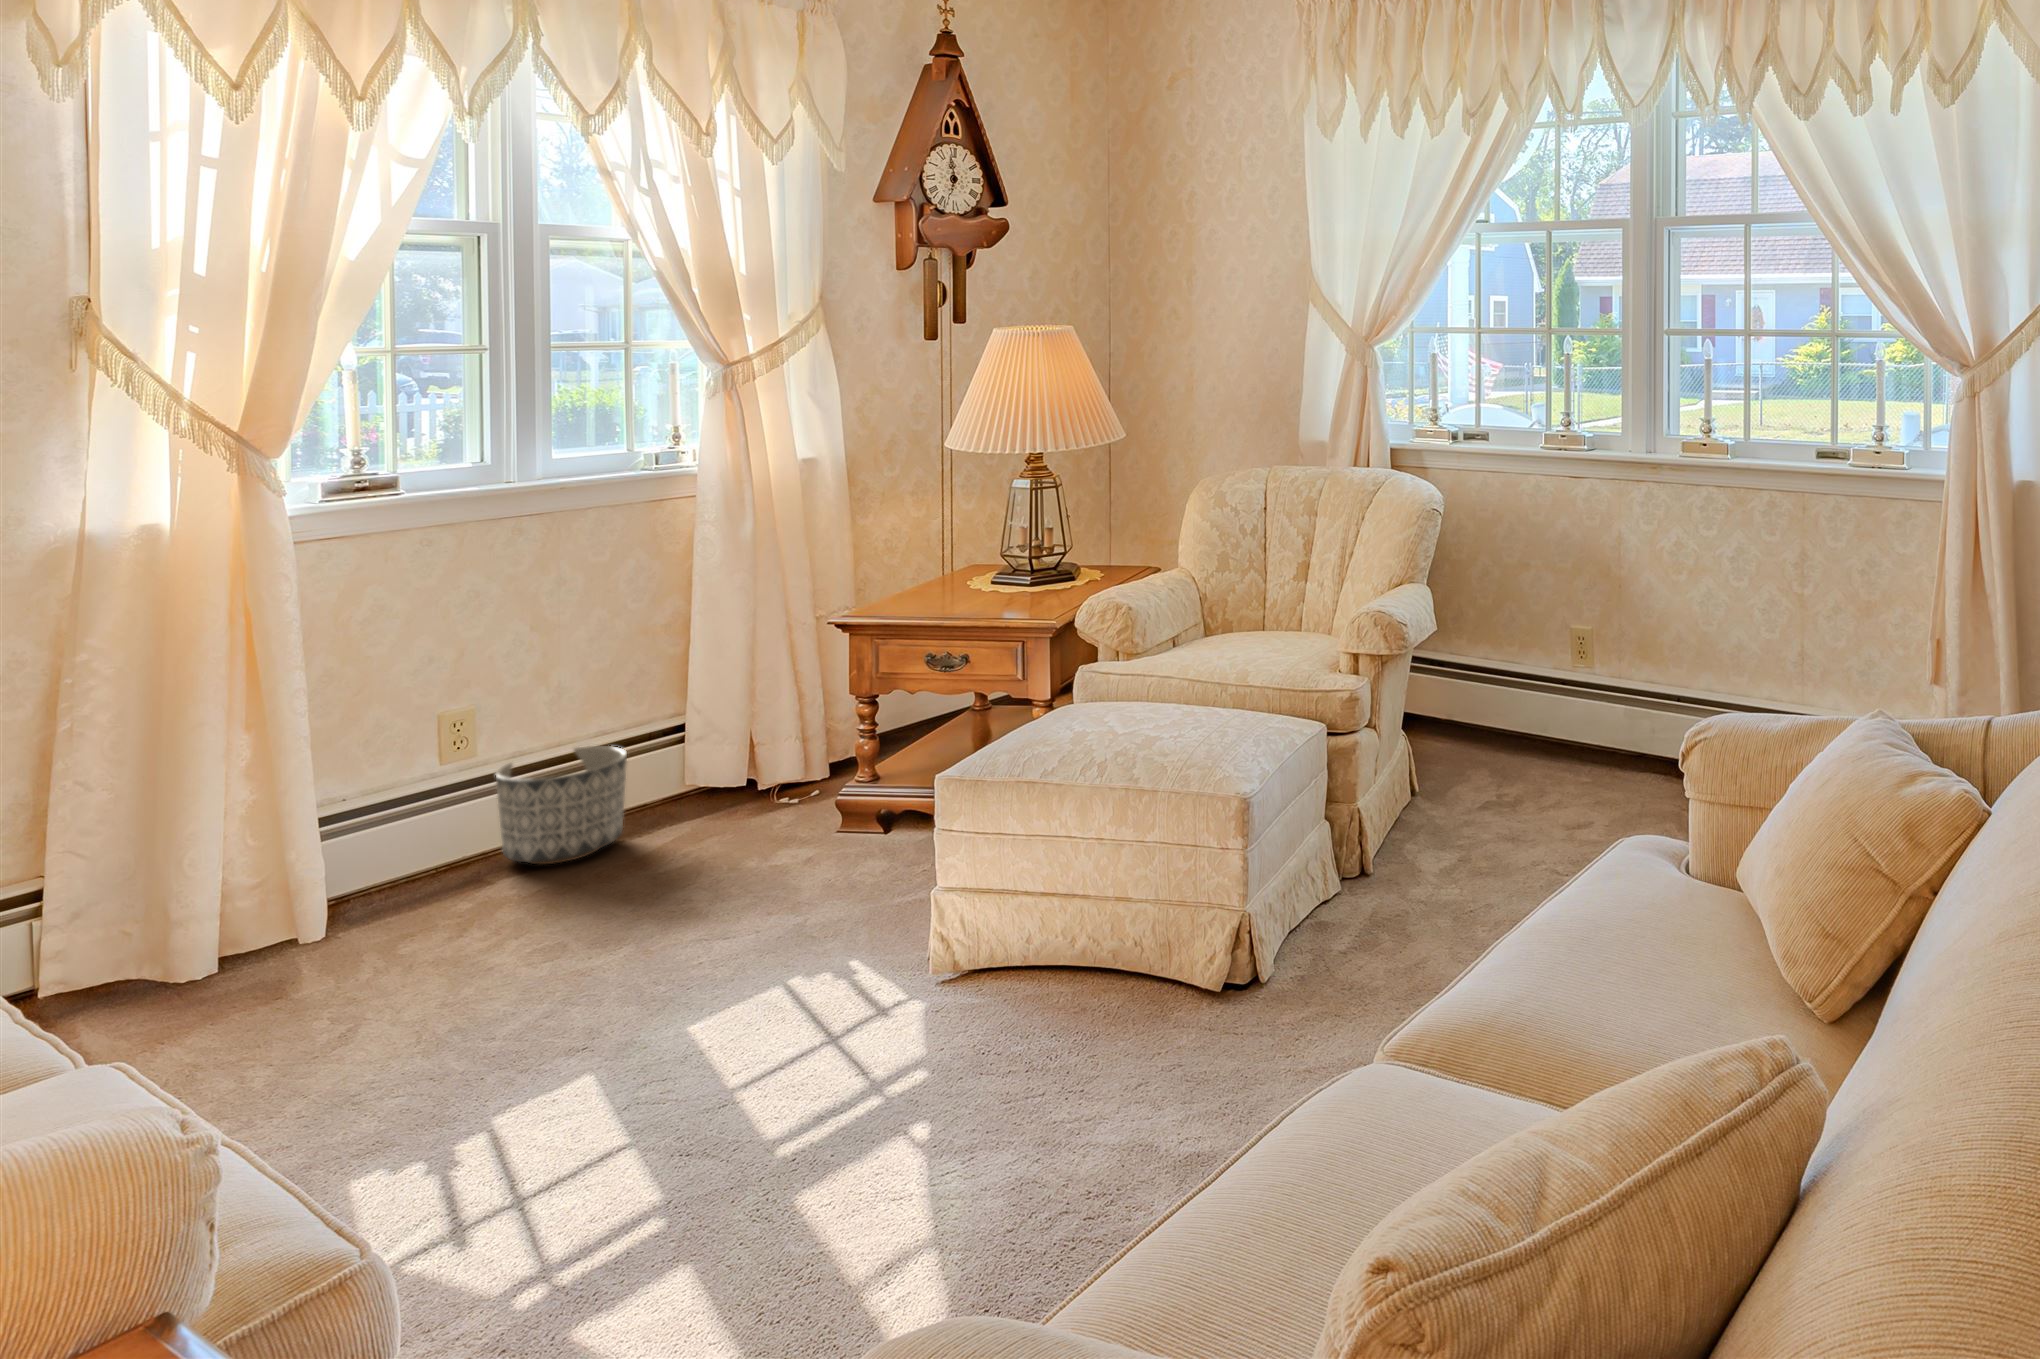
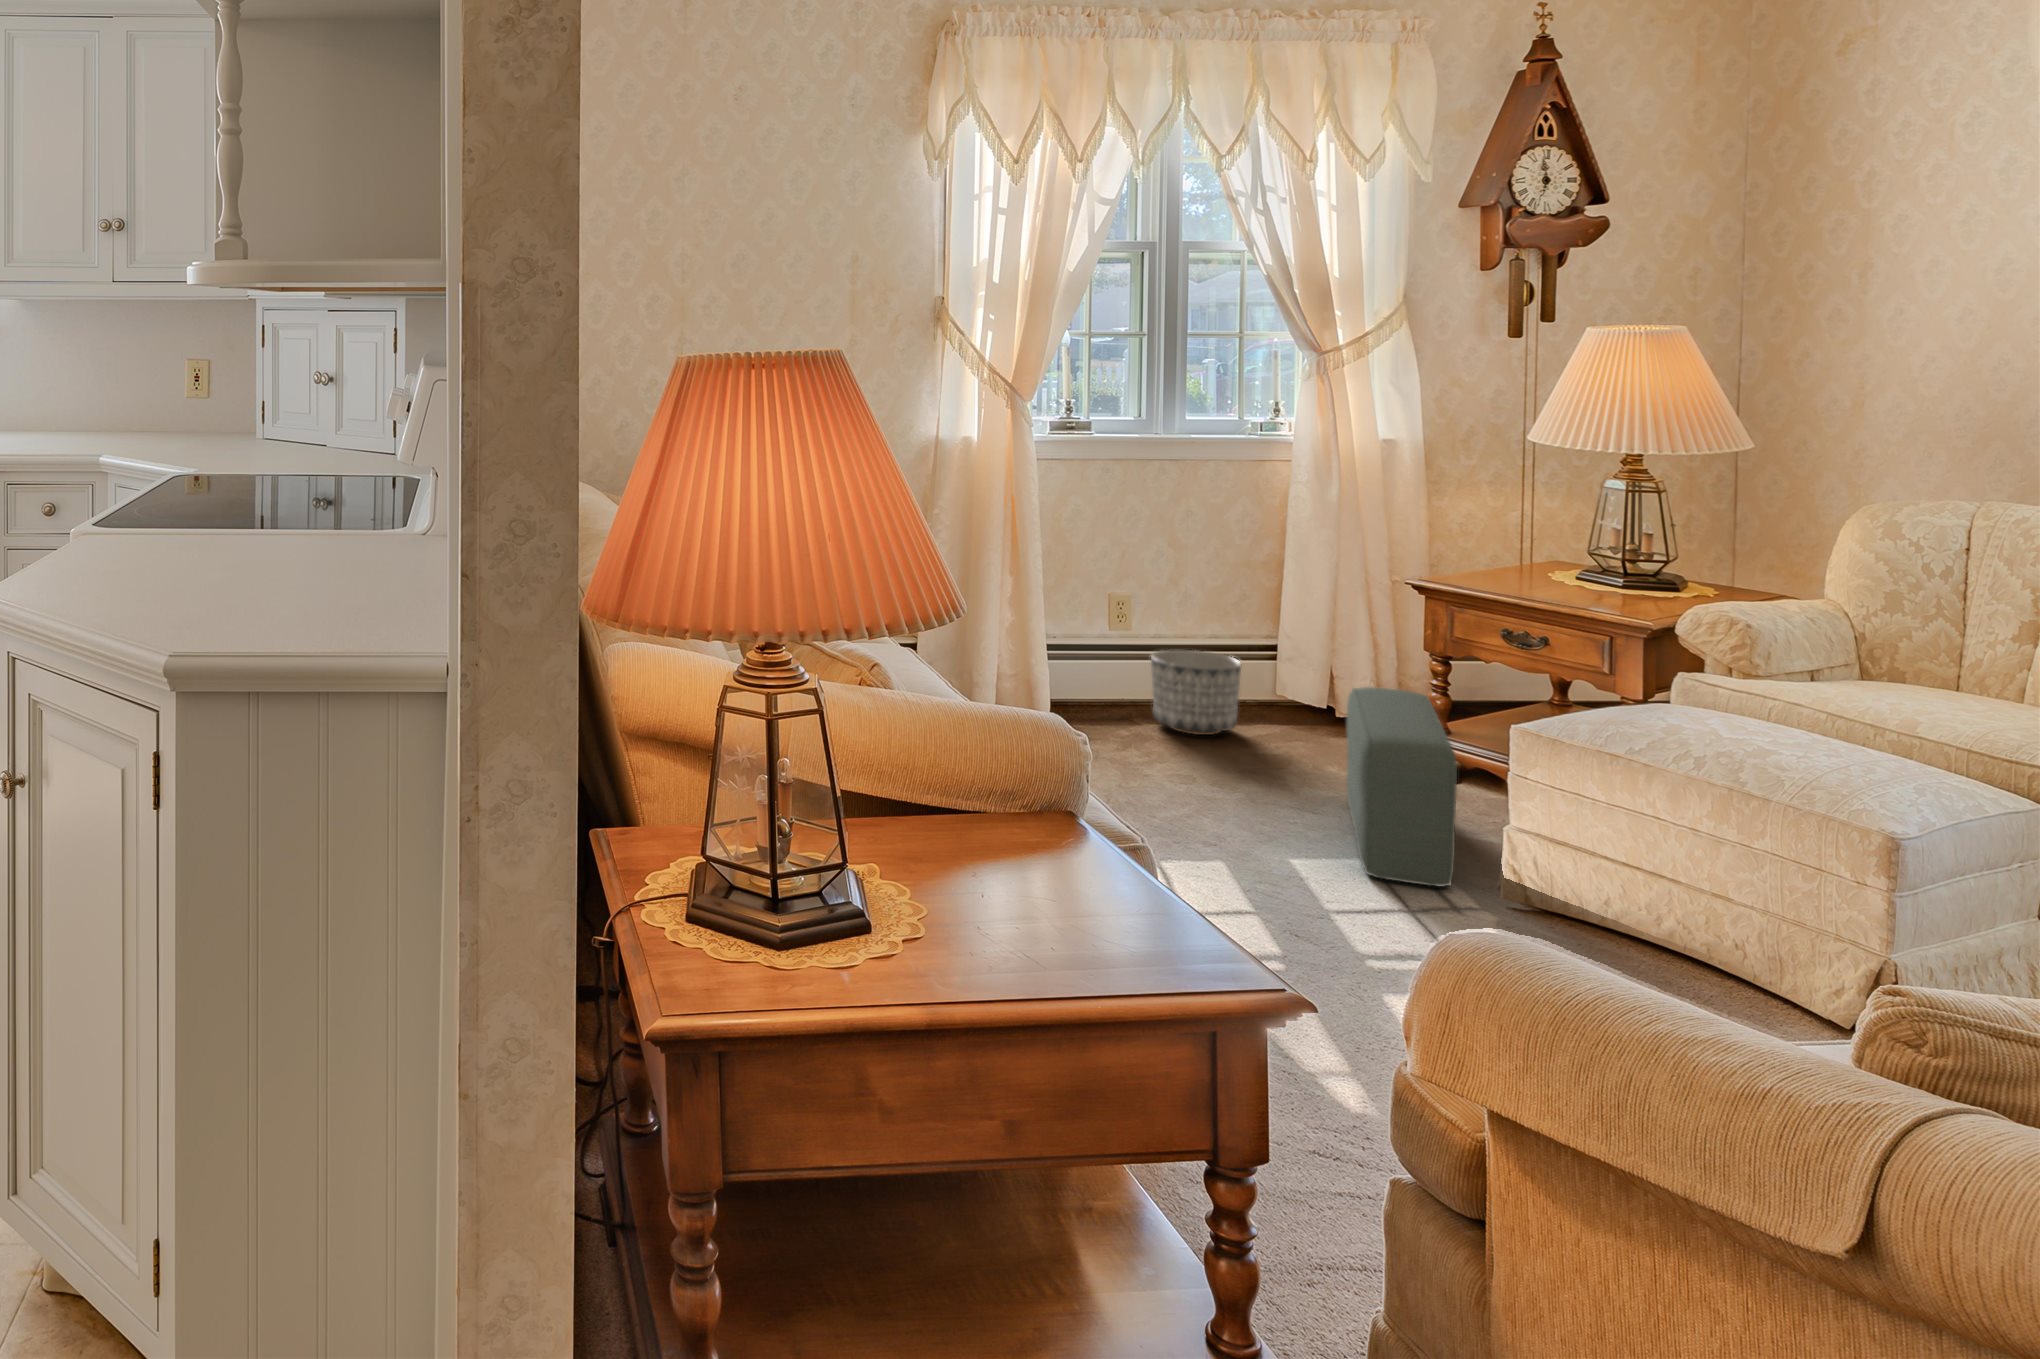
pouf: none [754,750,878,1014] -> present [1347,687,1457,887]

